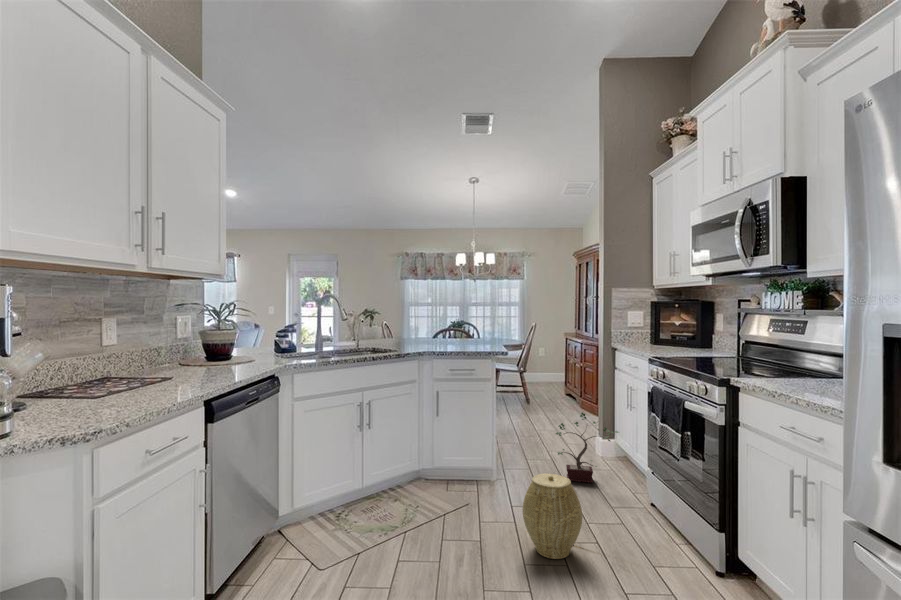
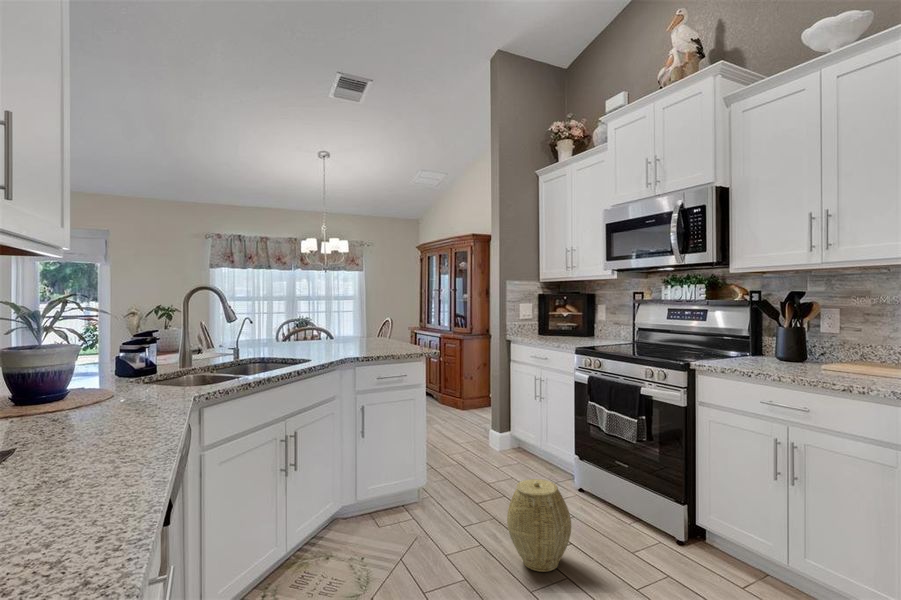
potted plant: present [556,412,619,483] -> none [479,407,539,480]

